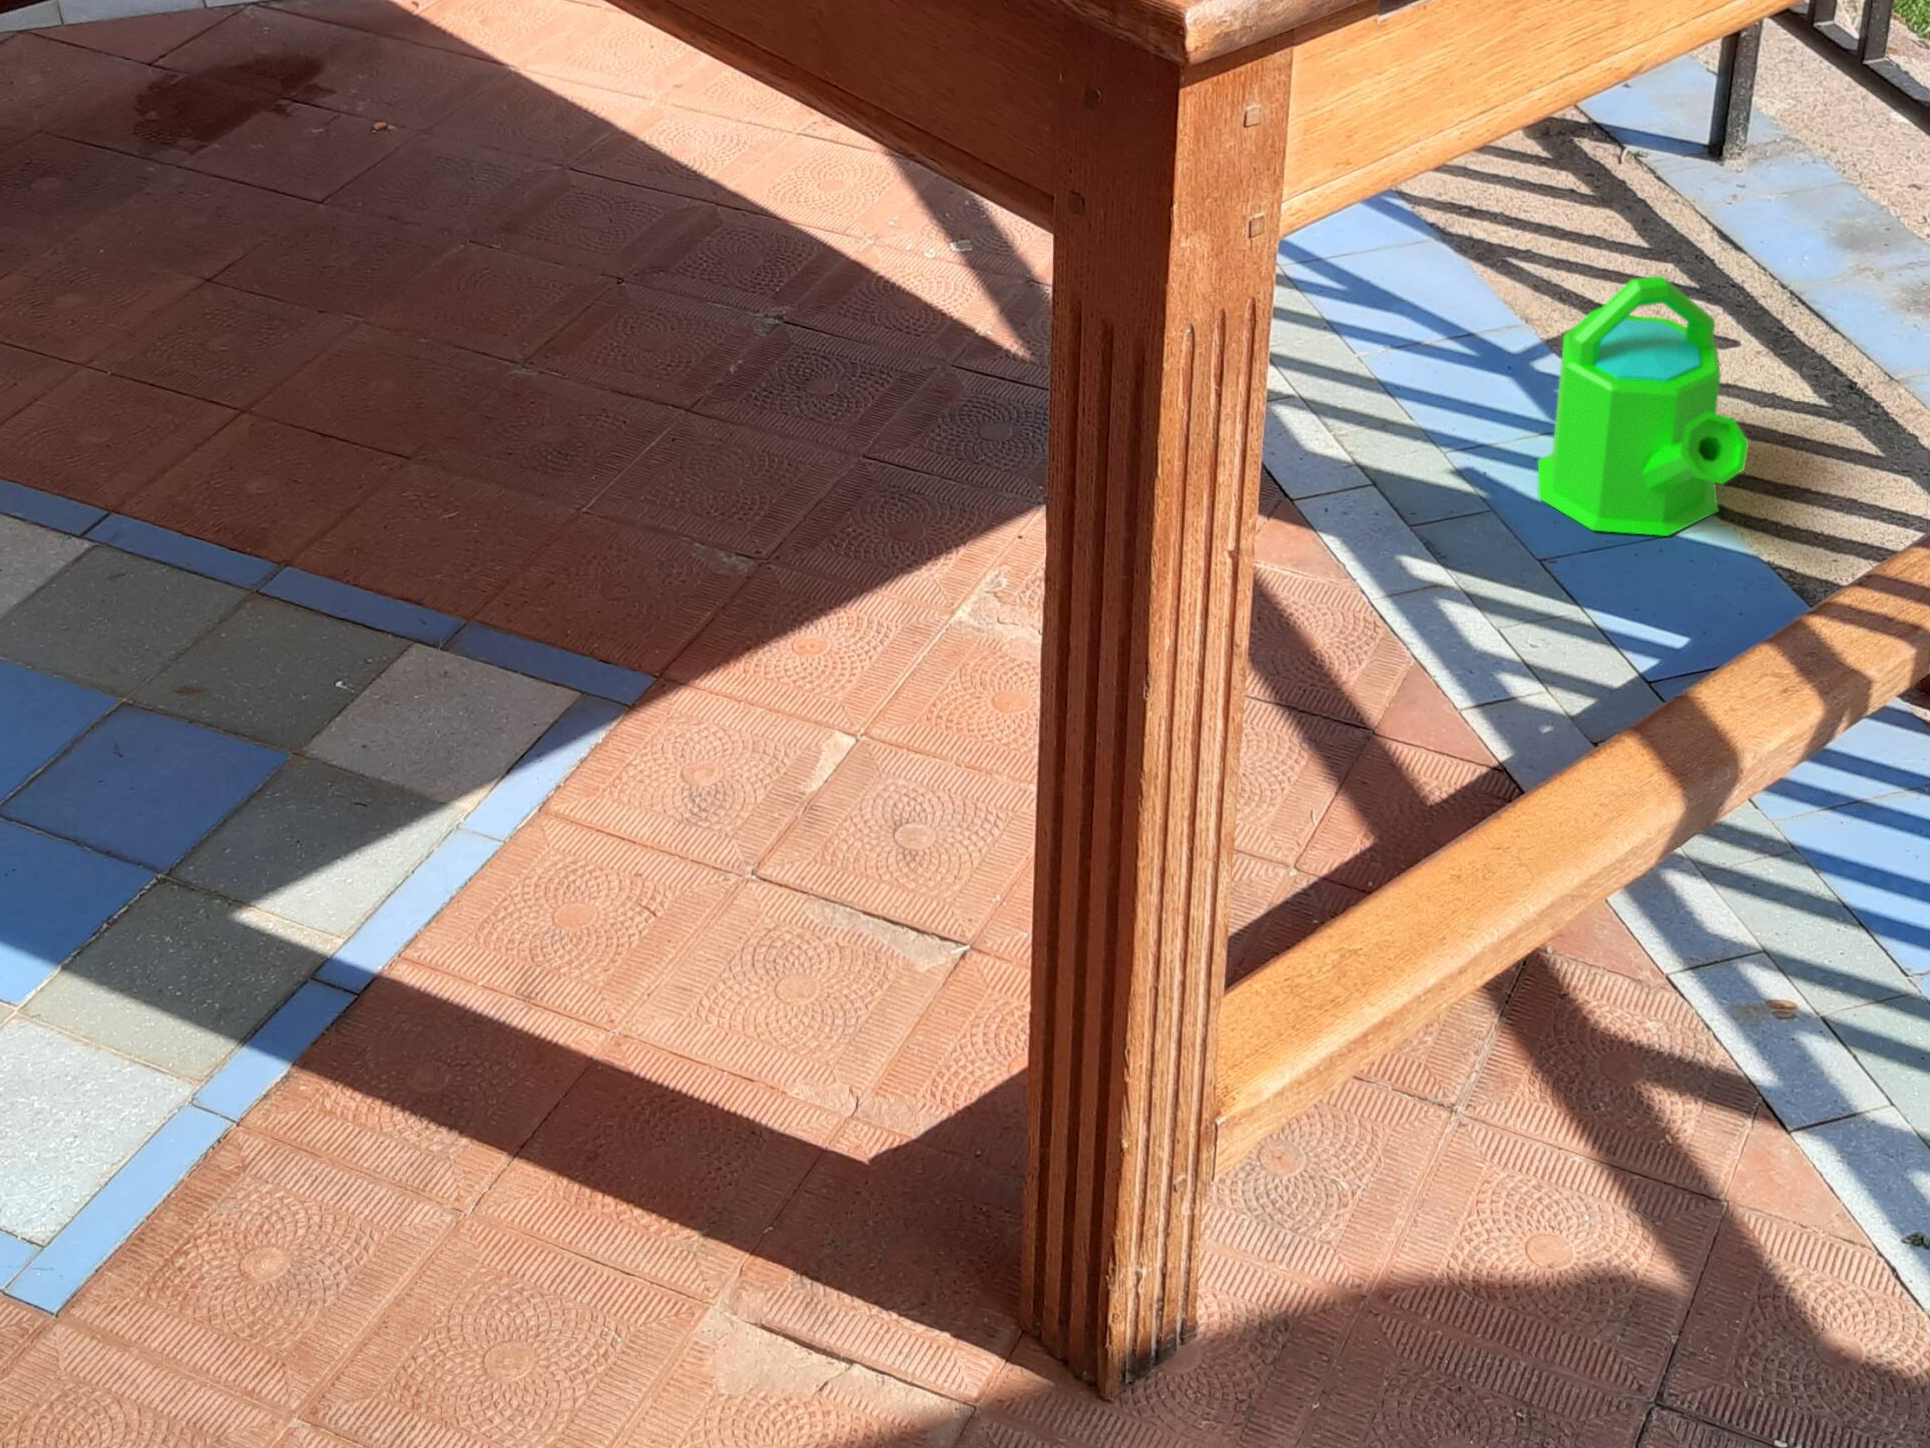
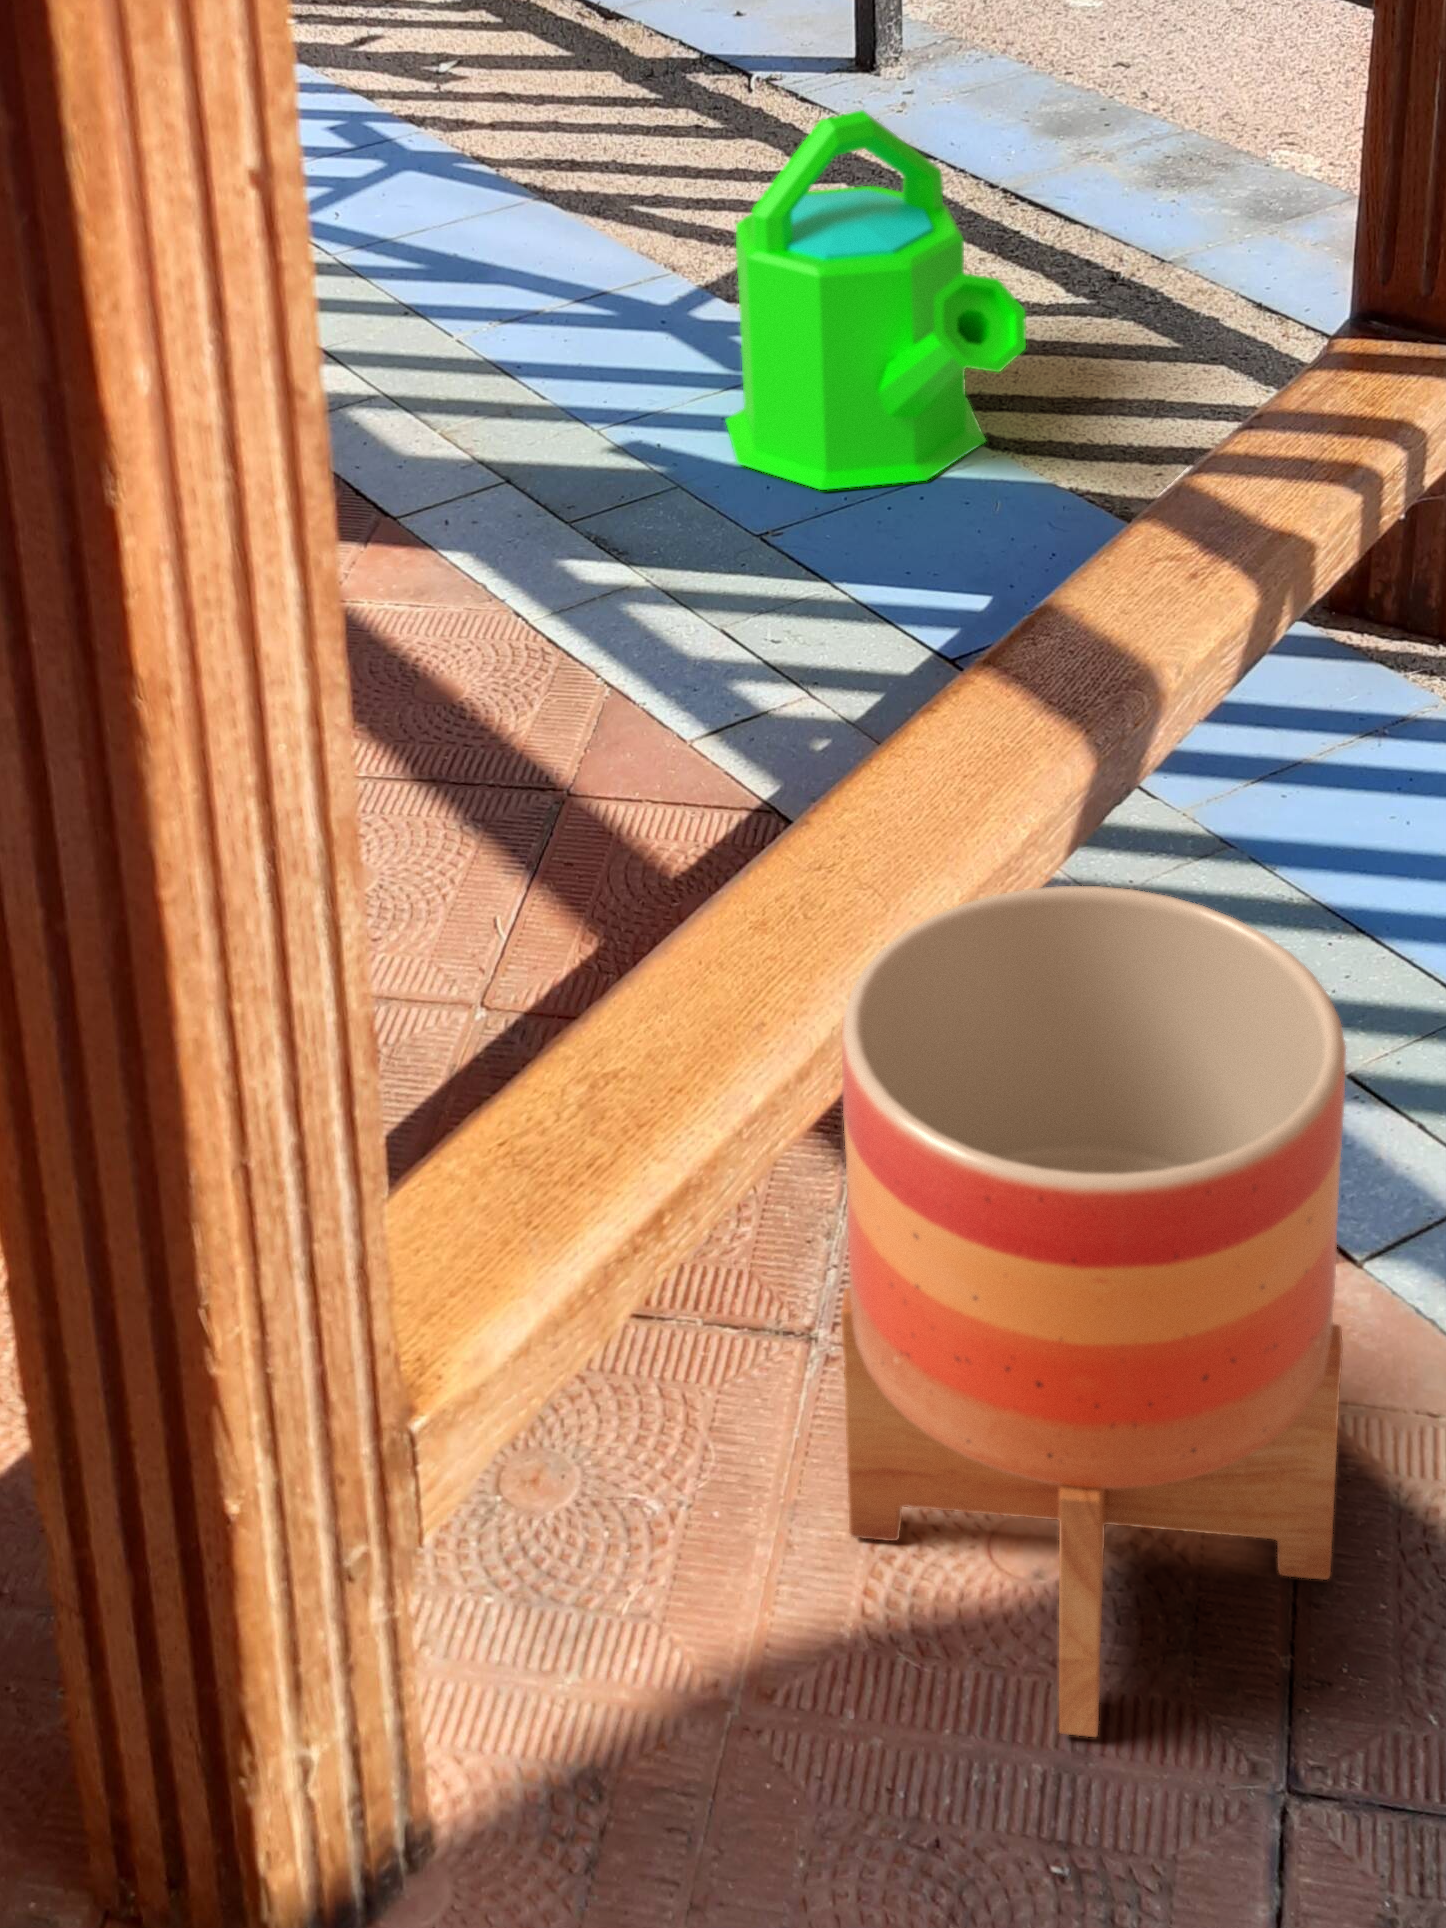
planter: none [1452,895,1756,1356] -> present [841,886,1346,1737]

